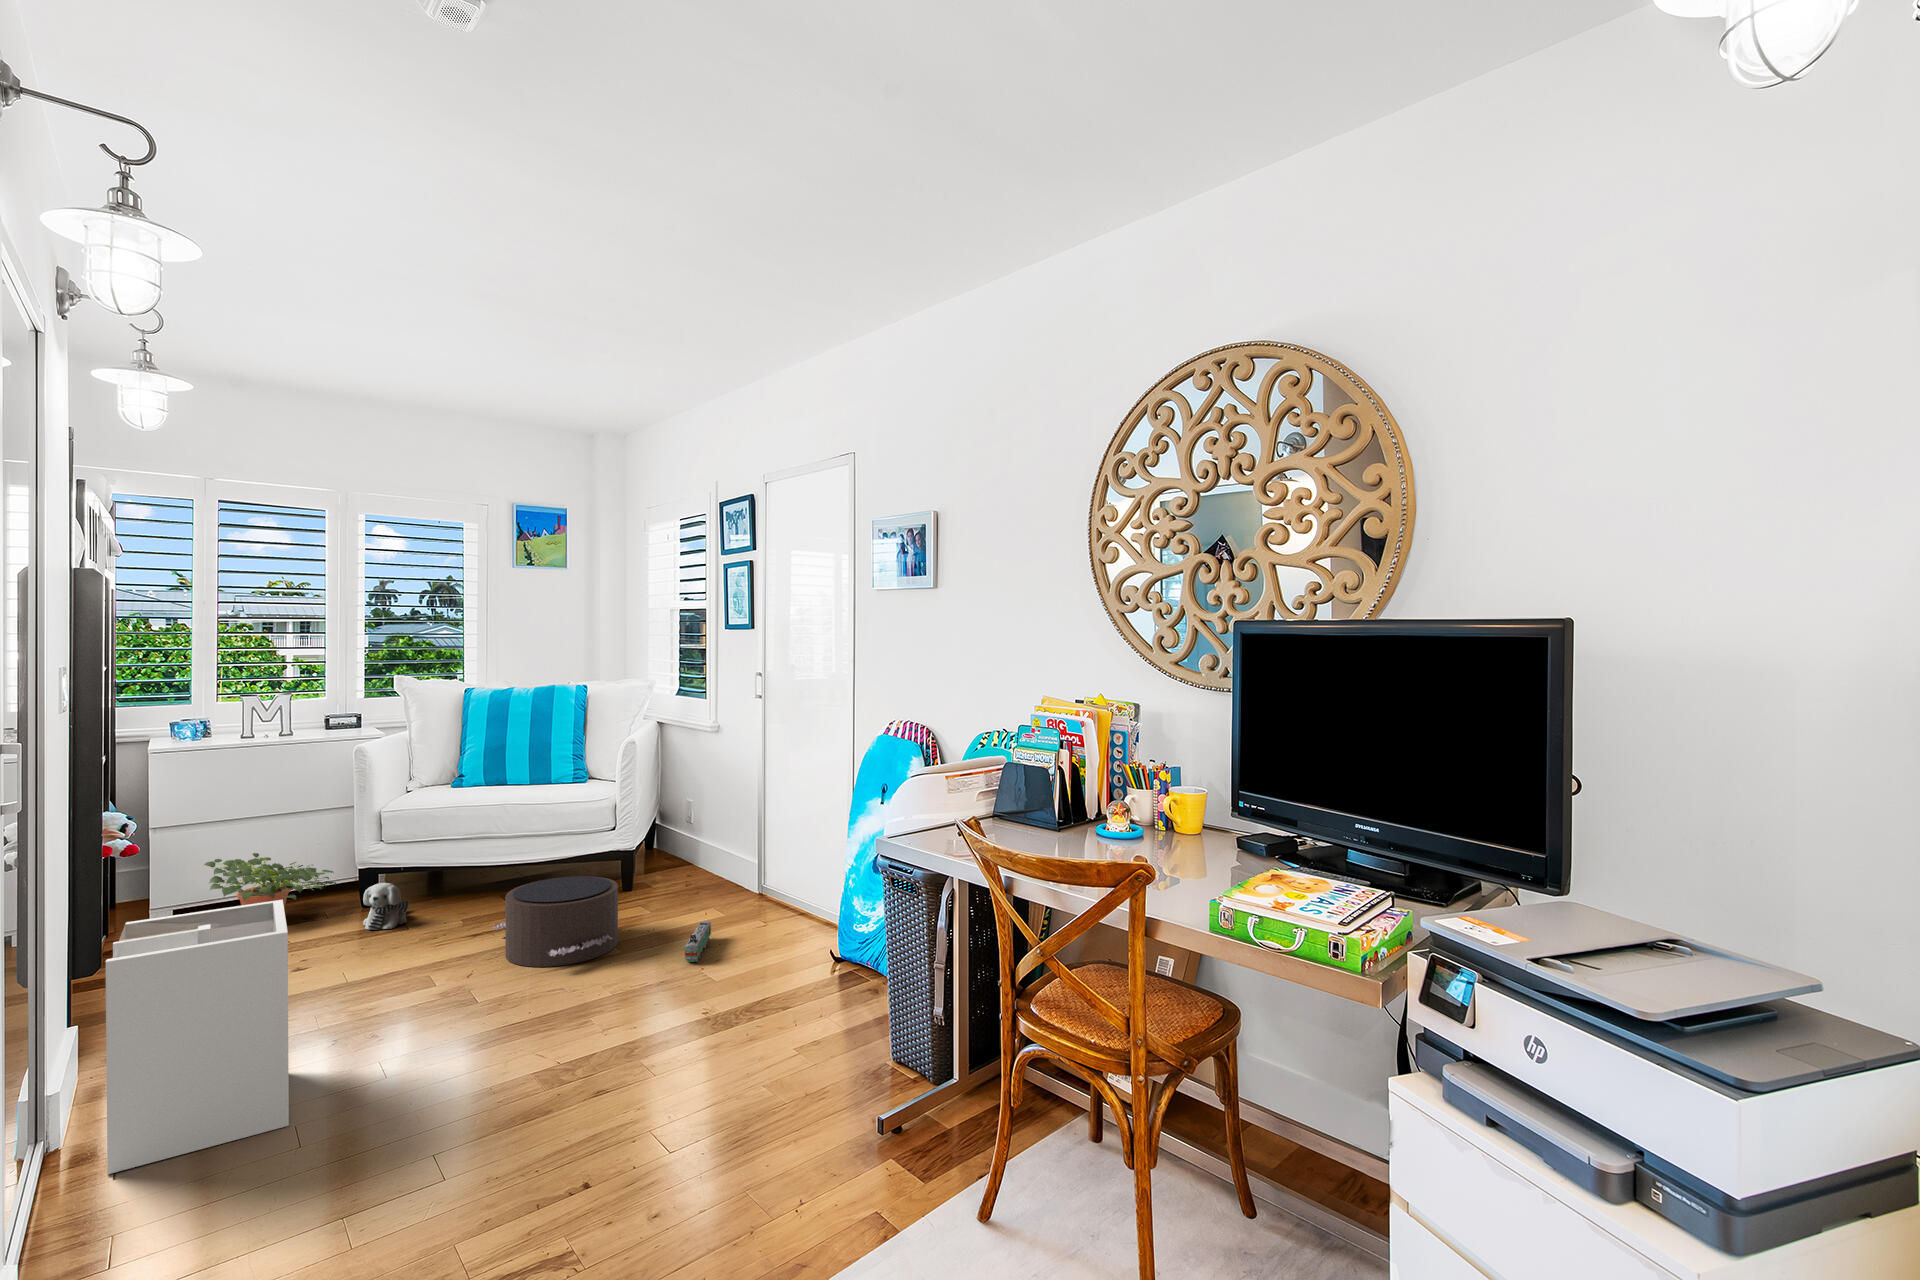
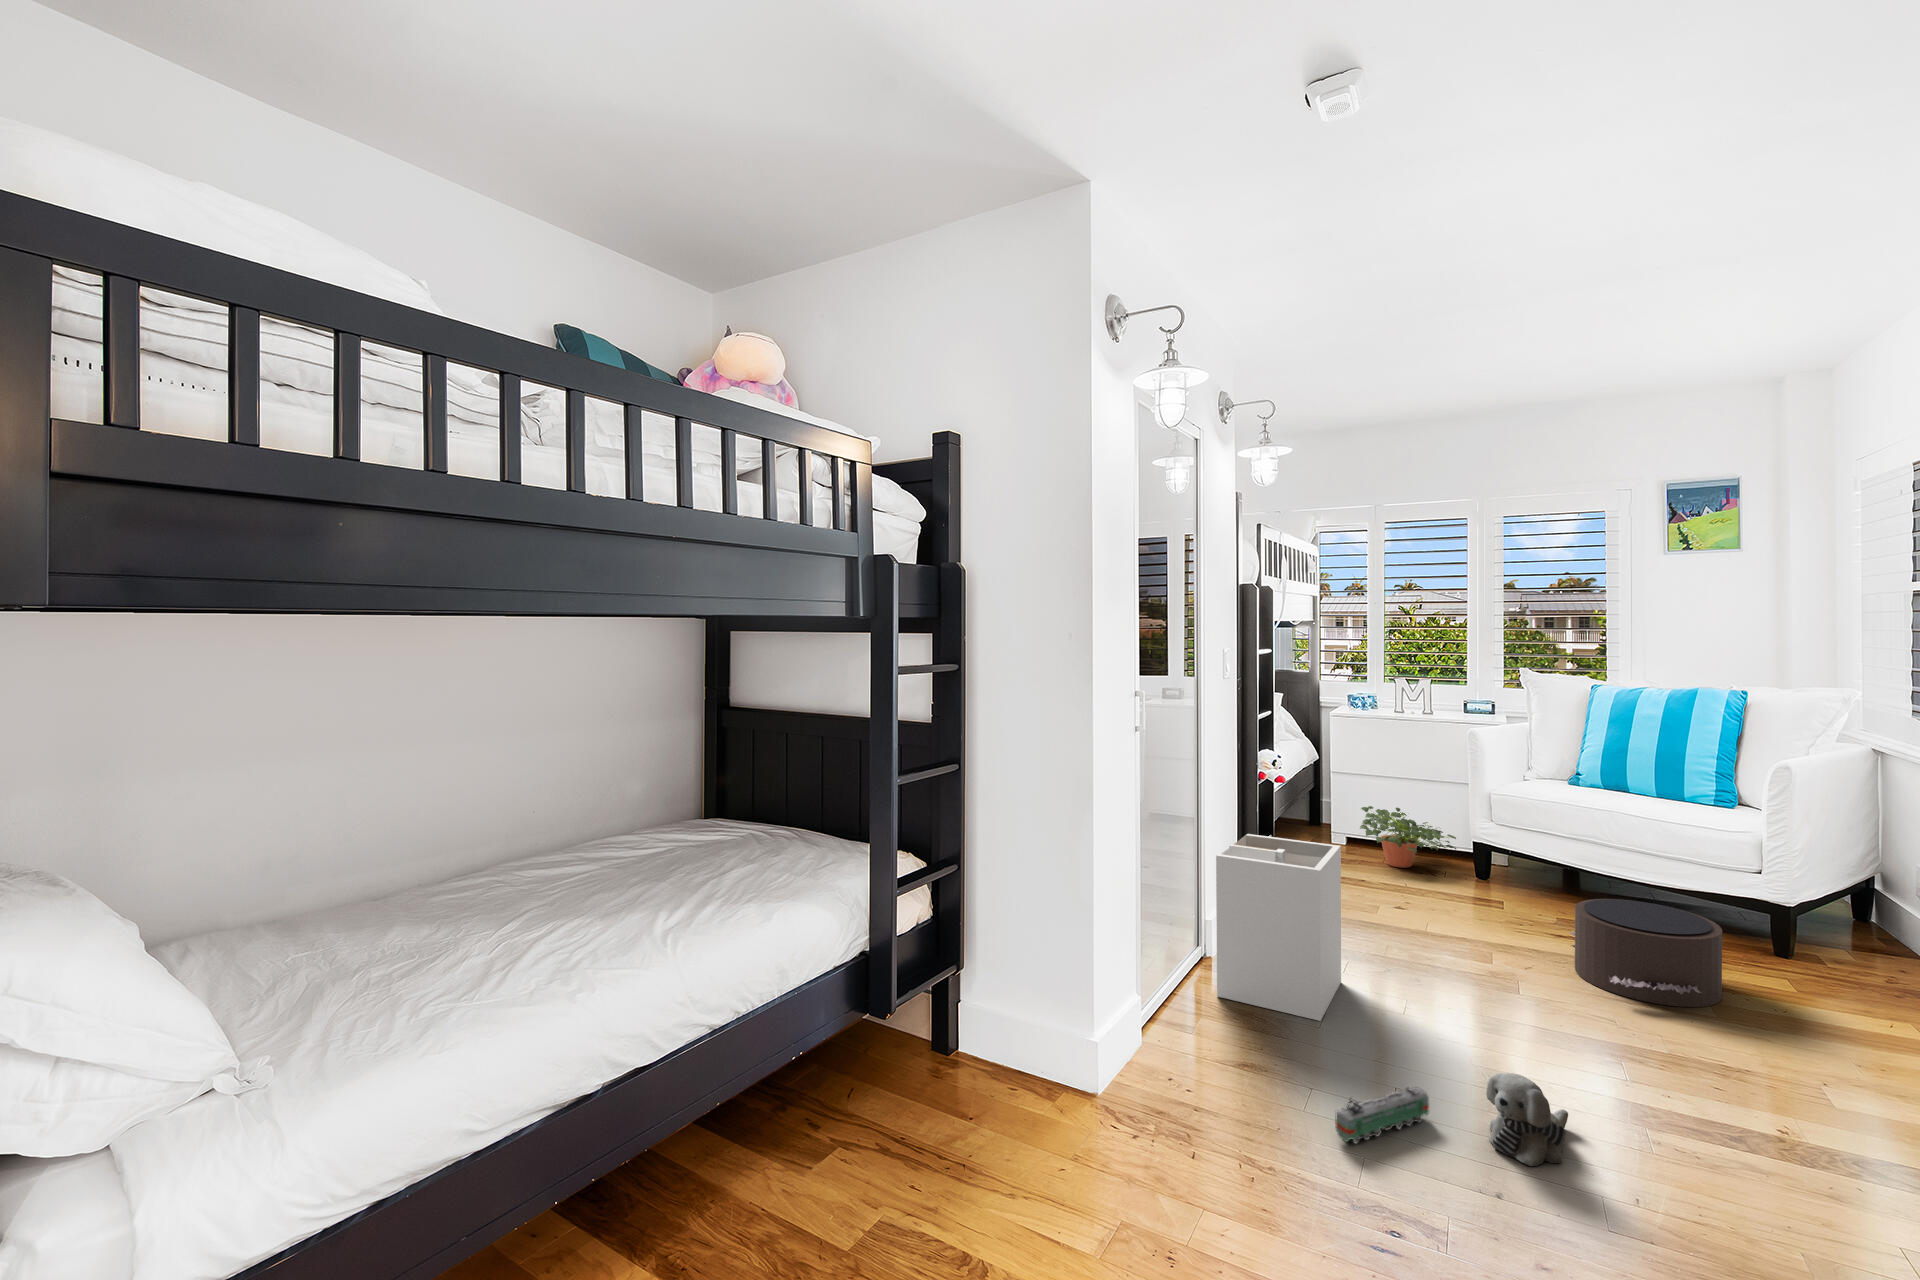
plush toy: present [363,883,409,930] -> present [1486,1073,1568,1166]
toy train: present [685,921,711,962] -> present [1335,1087,1429,1144]

